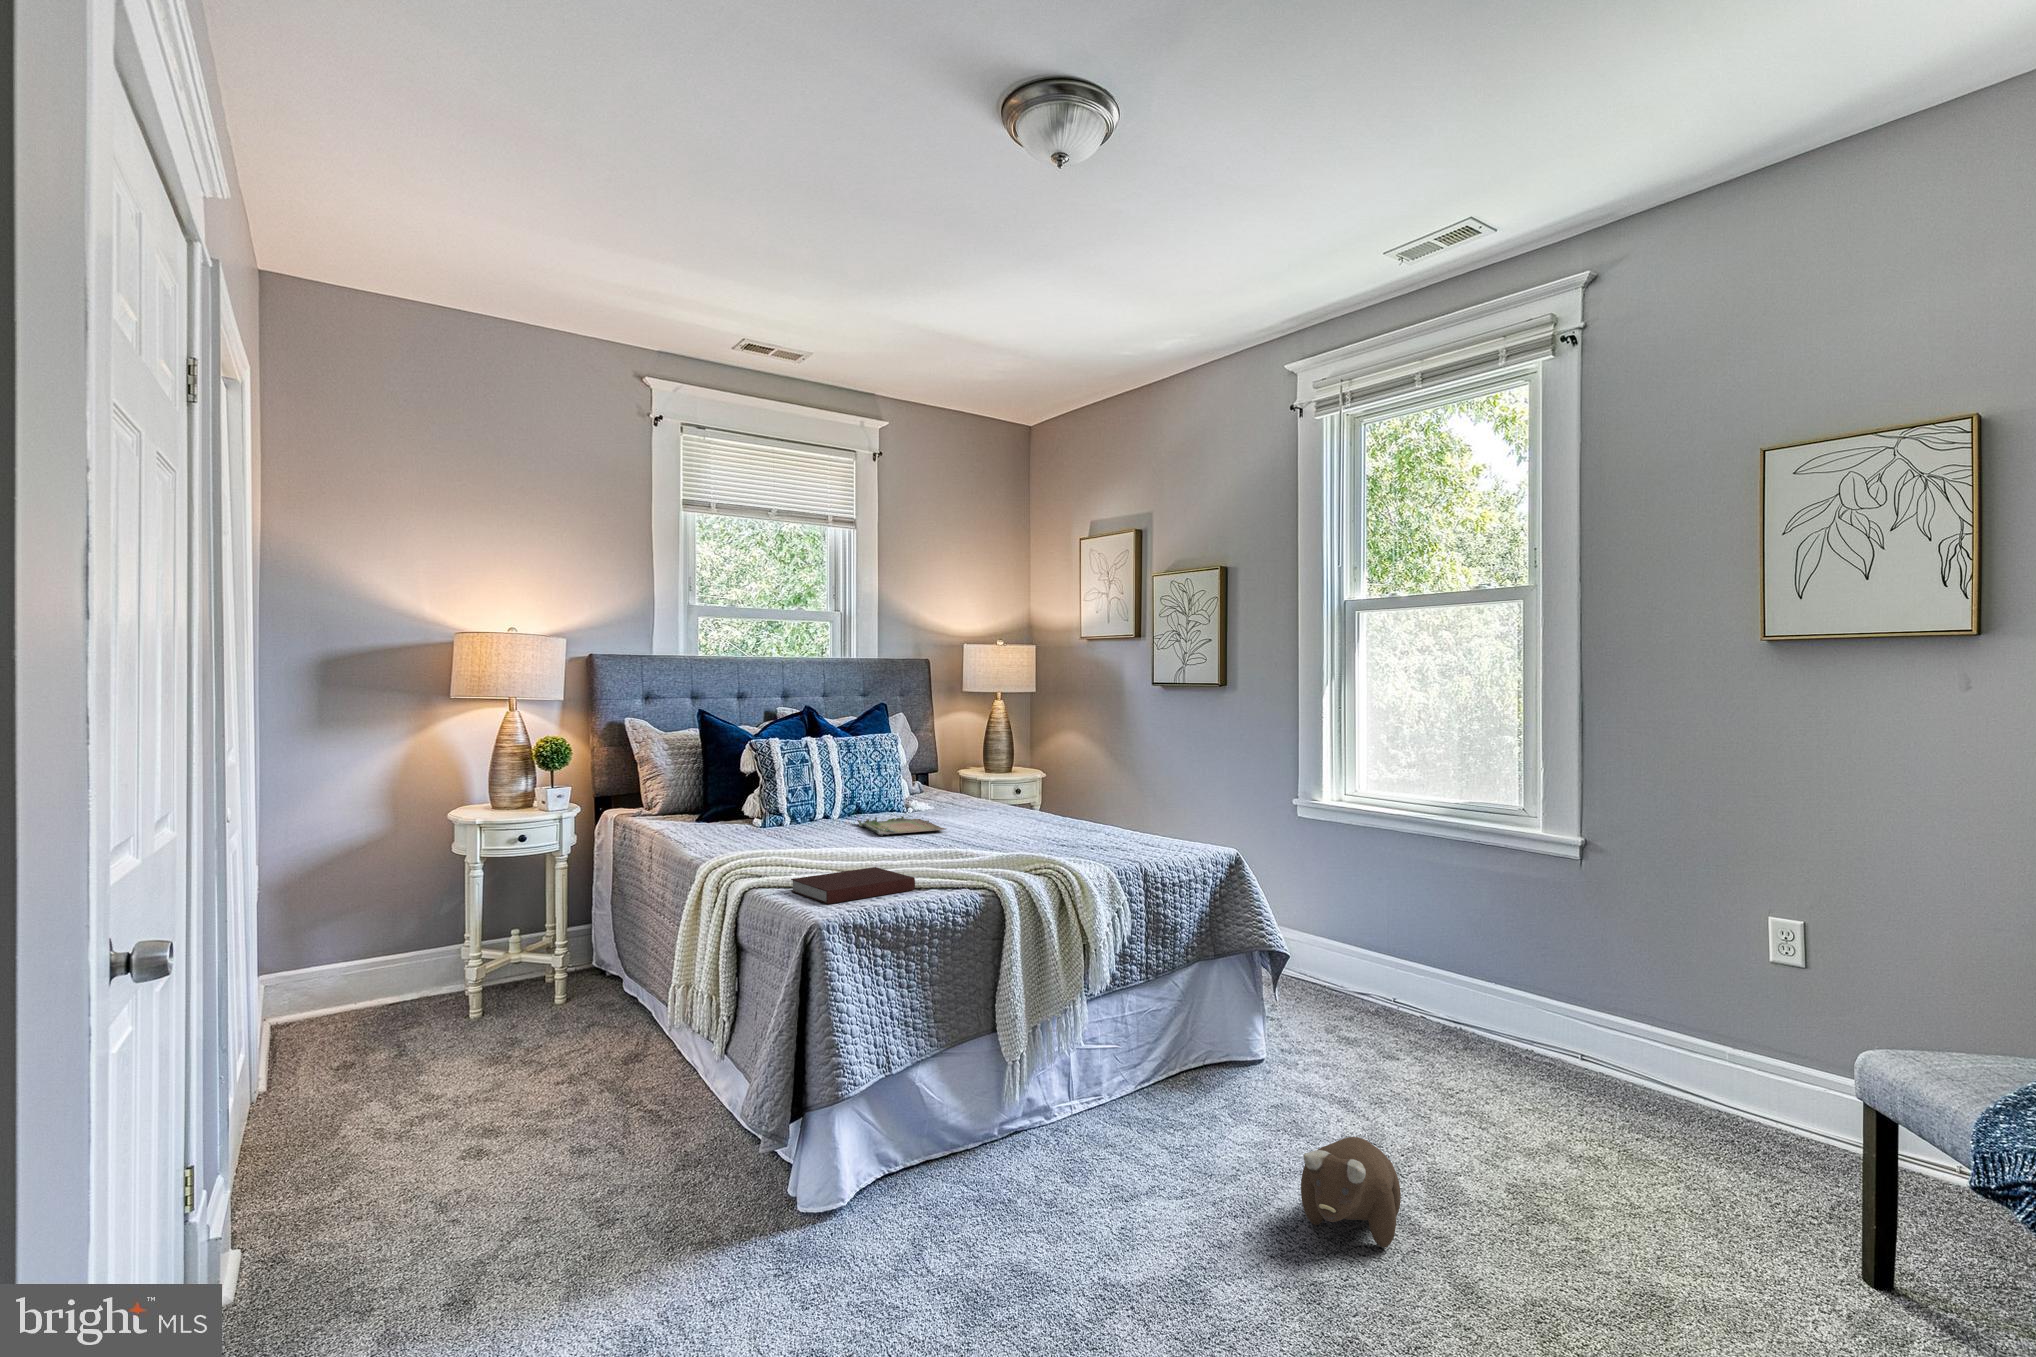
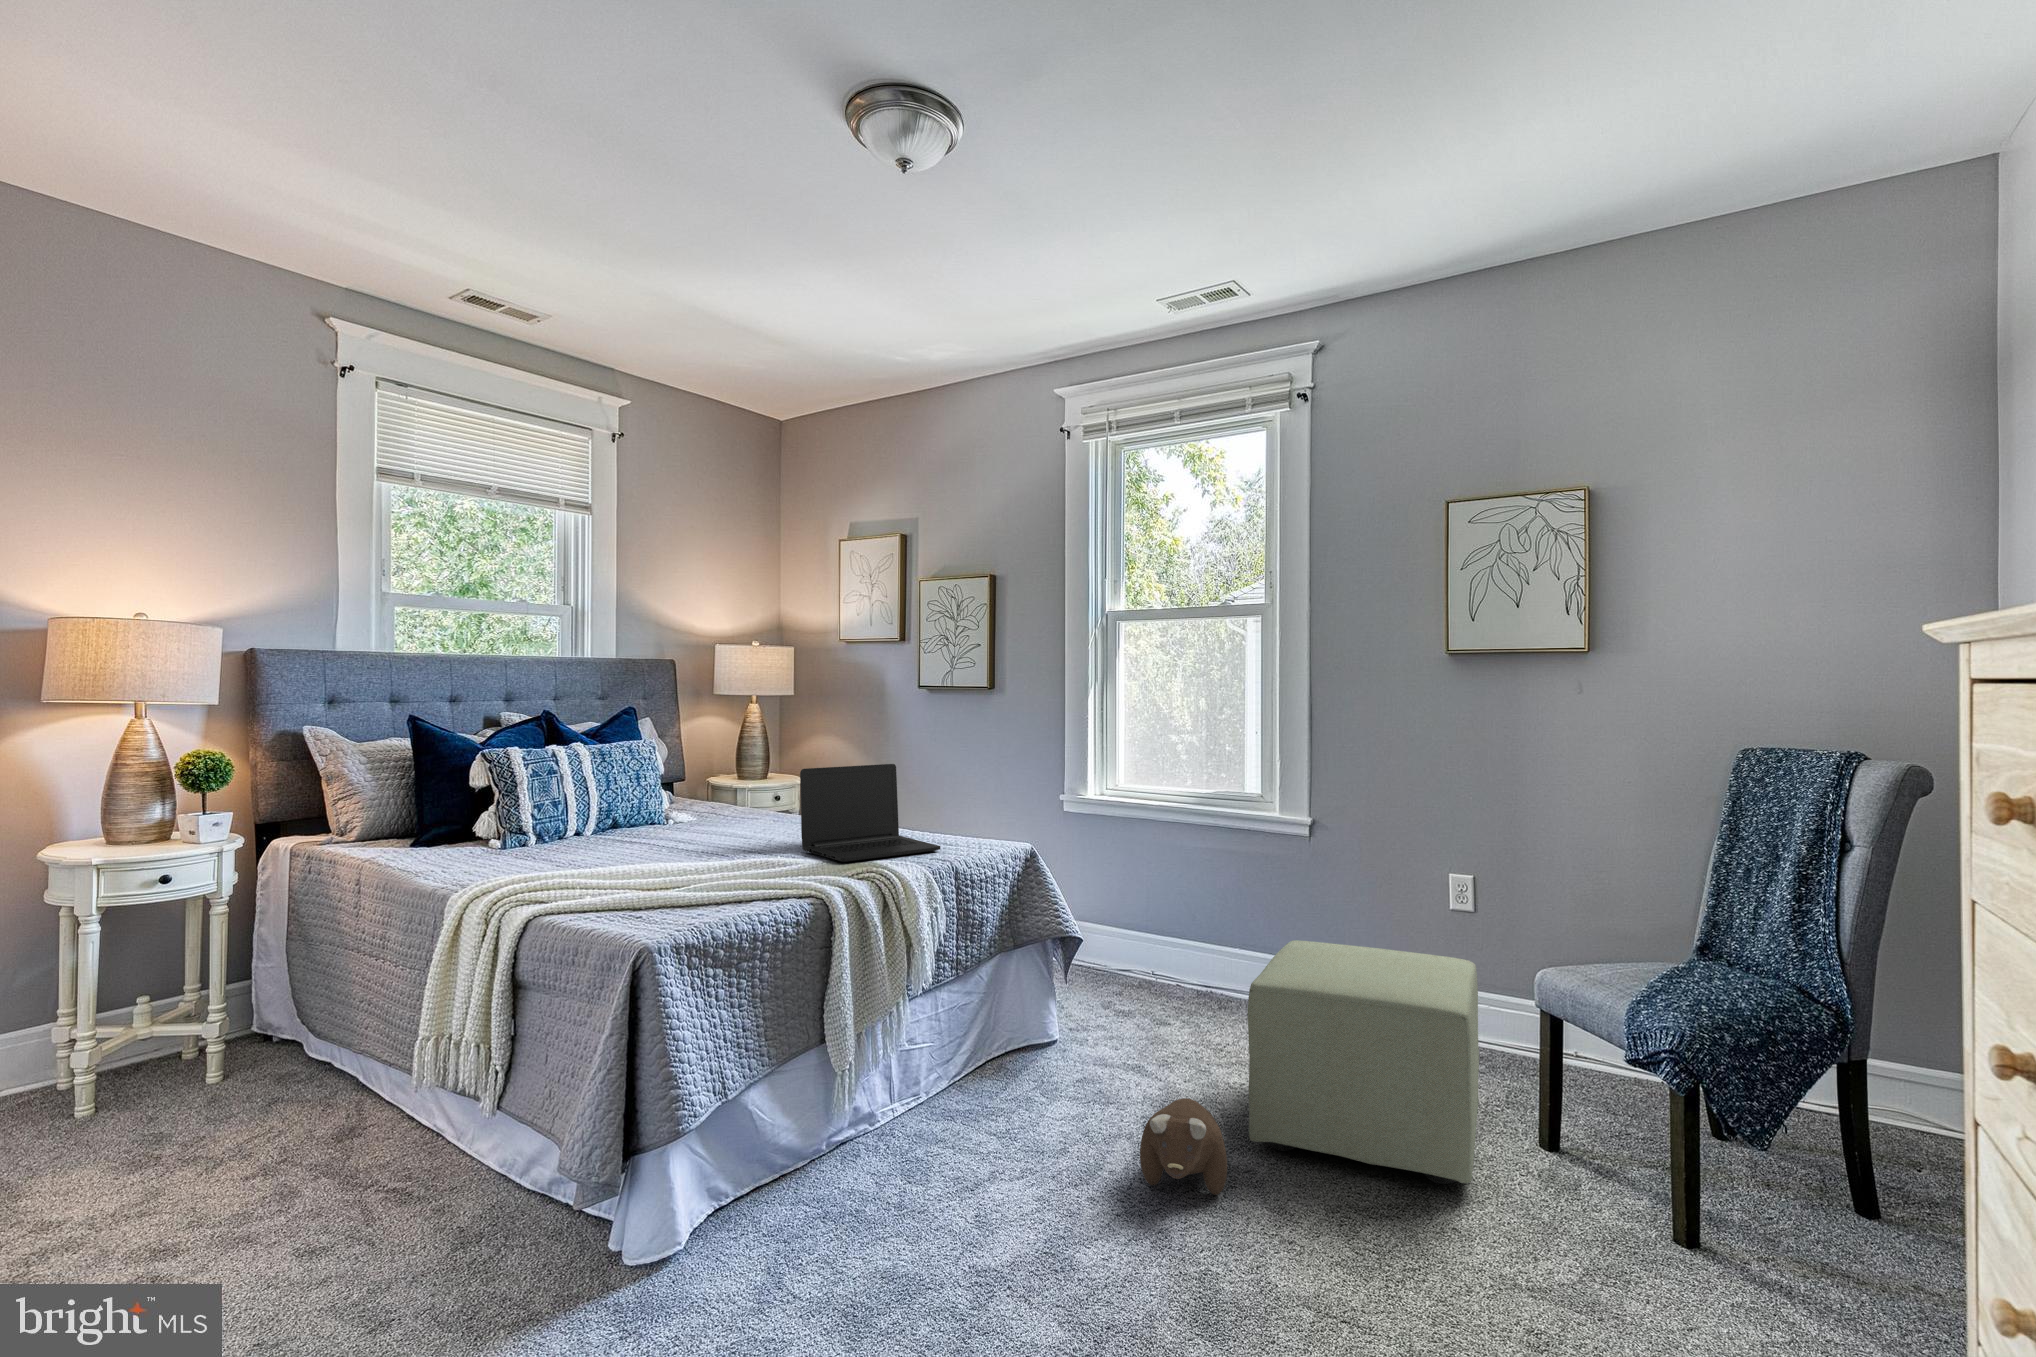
laptop: none [1005,762,1139,858] -> present [800,764,940,862]
tray: present [857,813,946,836] -> none [616,823,726,849]
notebook: present [791,867,915,904] -> none [598,881,741,923]
ottoman: none [1440,977,1763,1291] -> present [1248,940,1479,1184]

